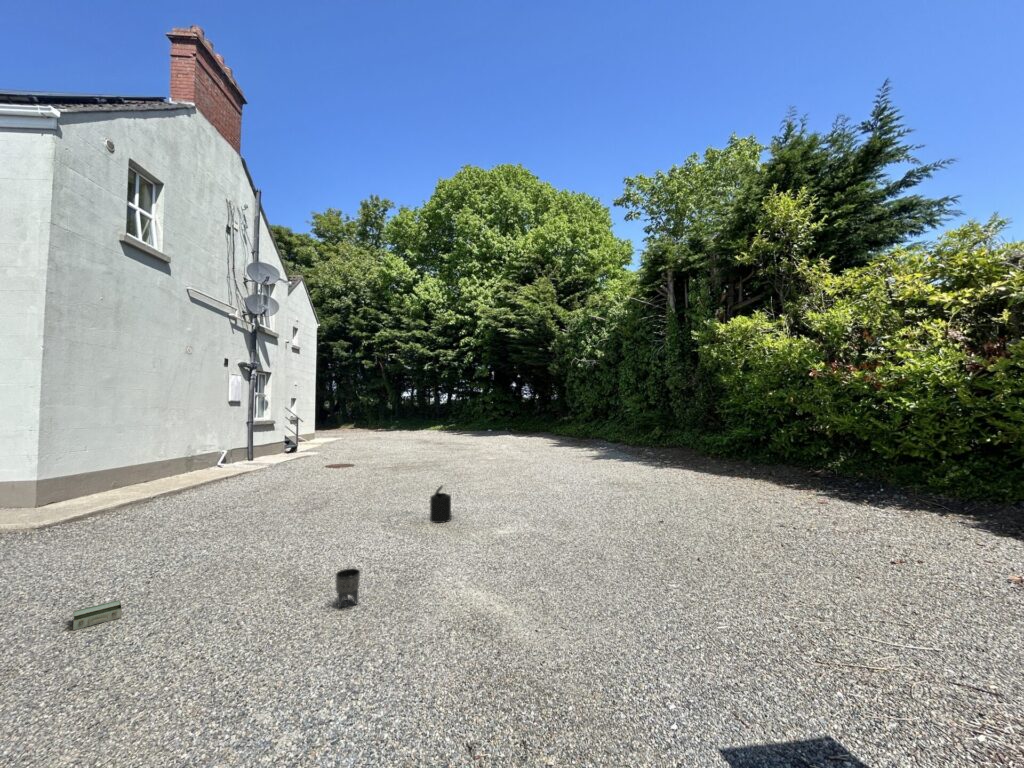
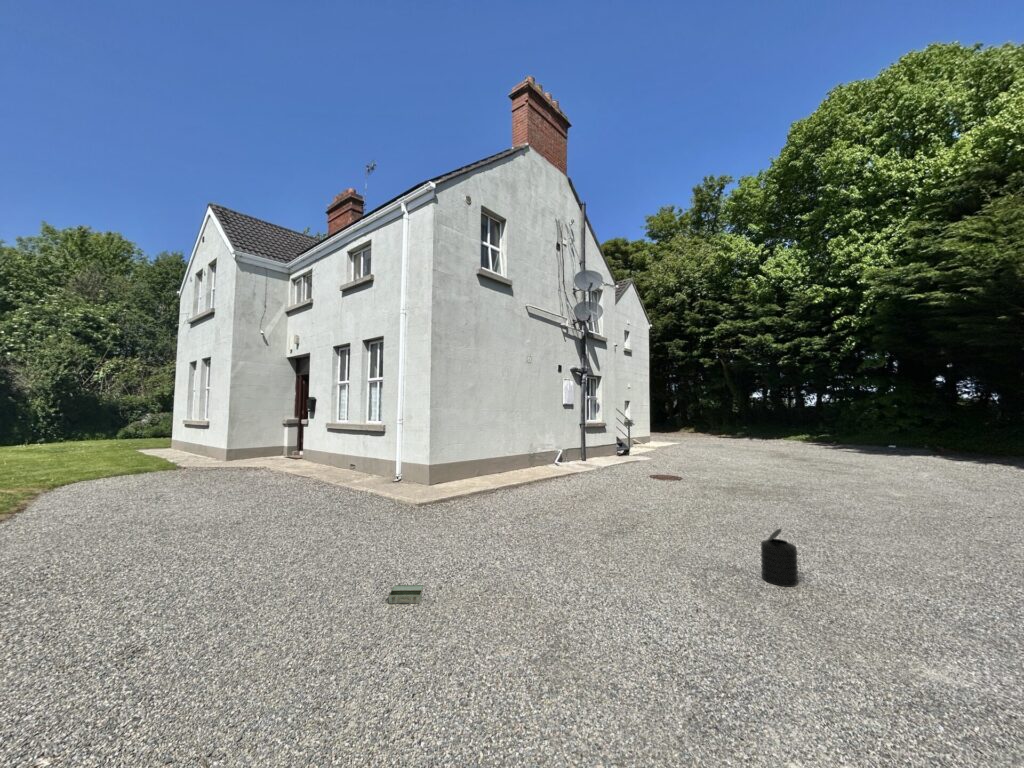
planter: present [336,568,360,608] -> none [590,628,622,687]

